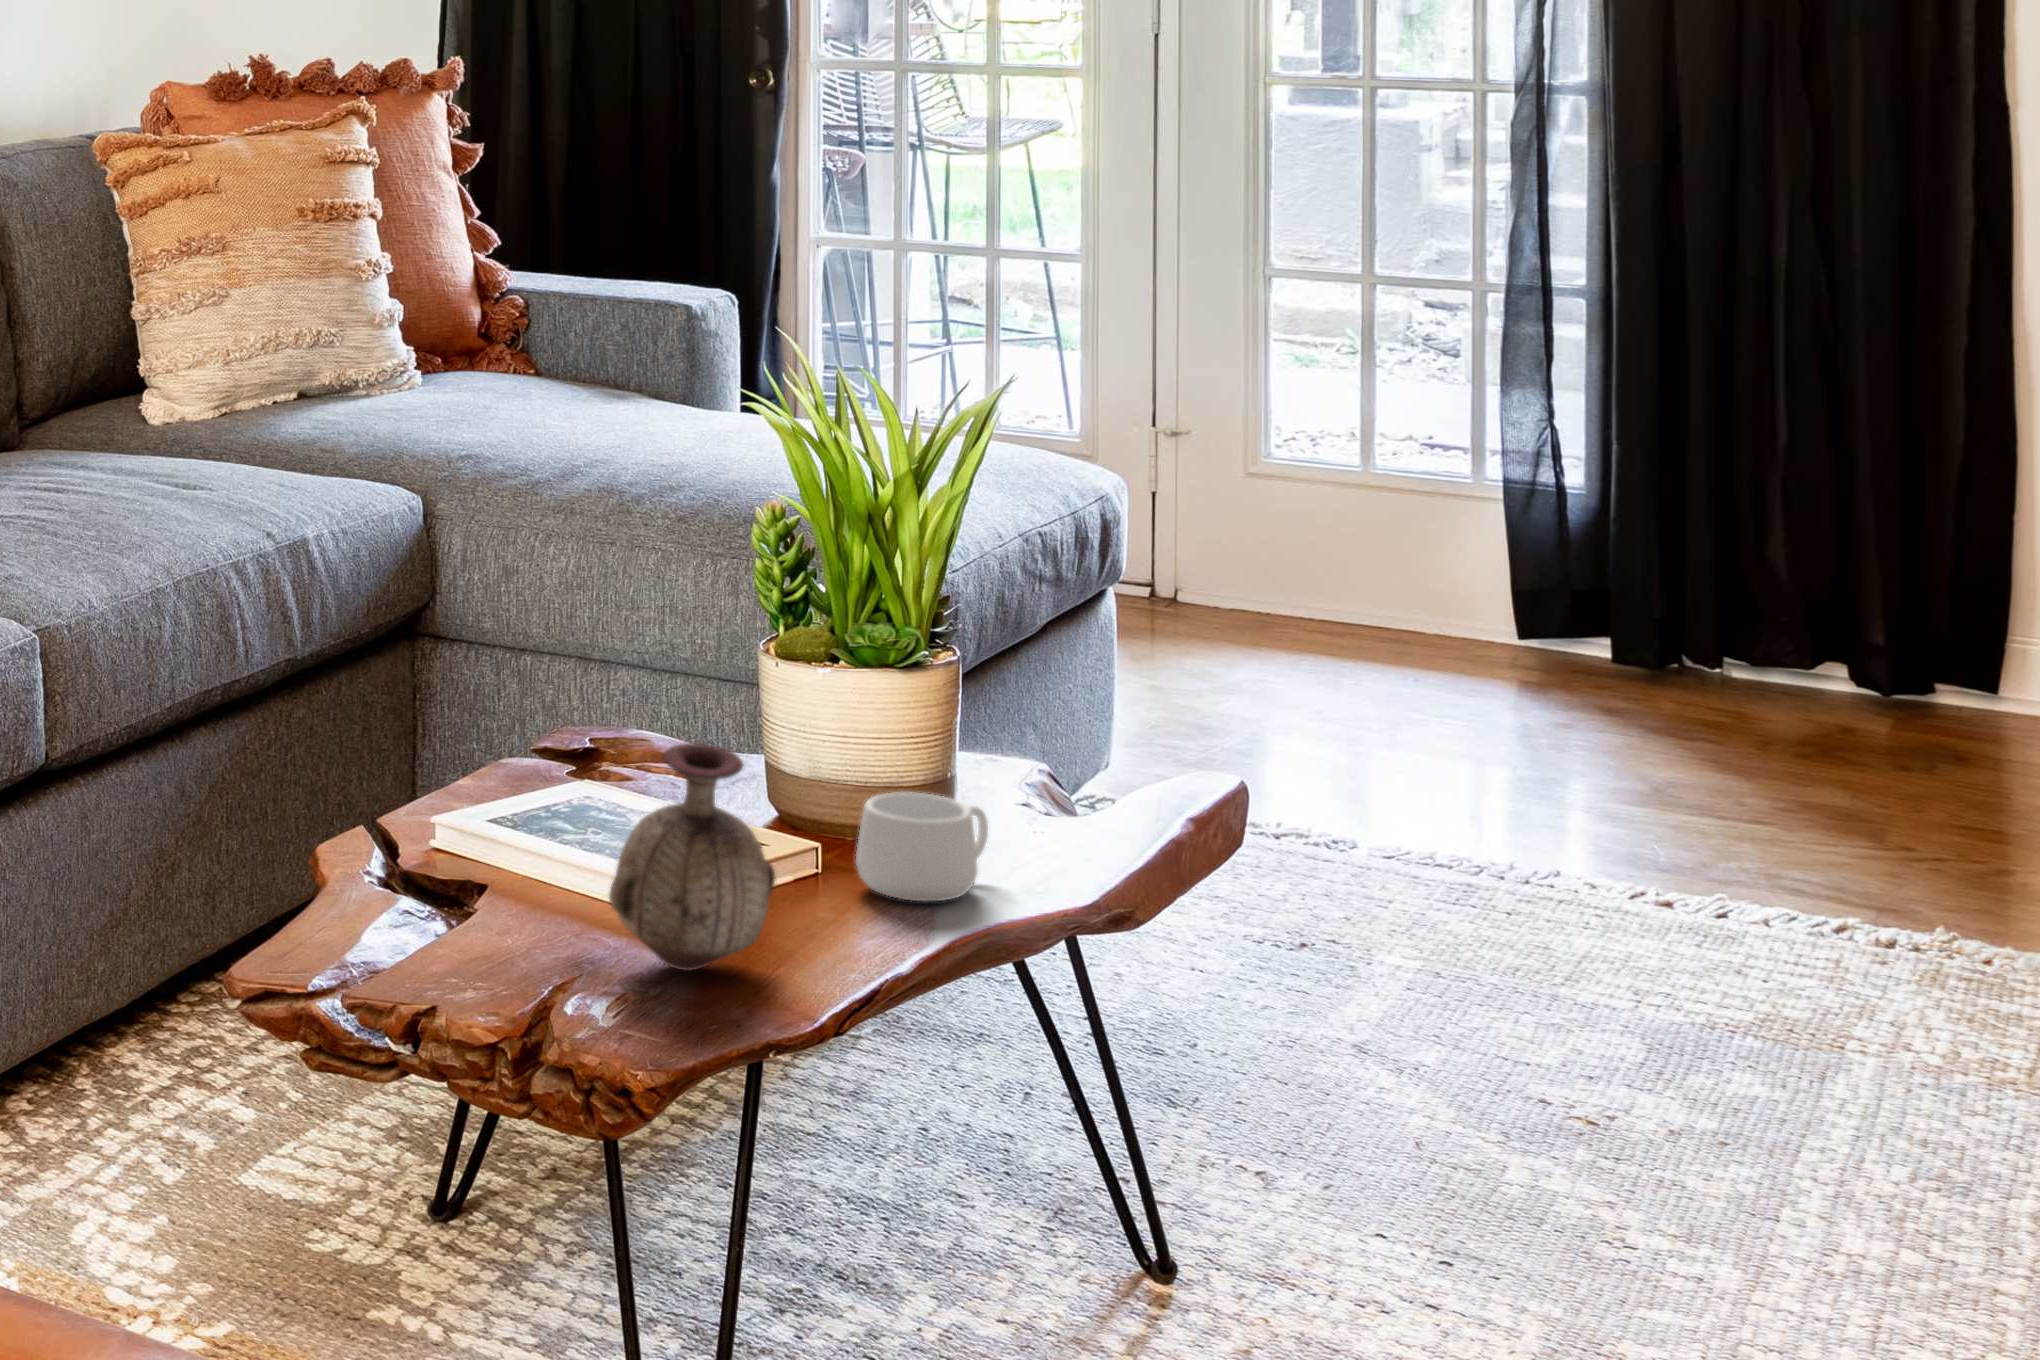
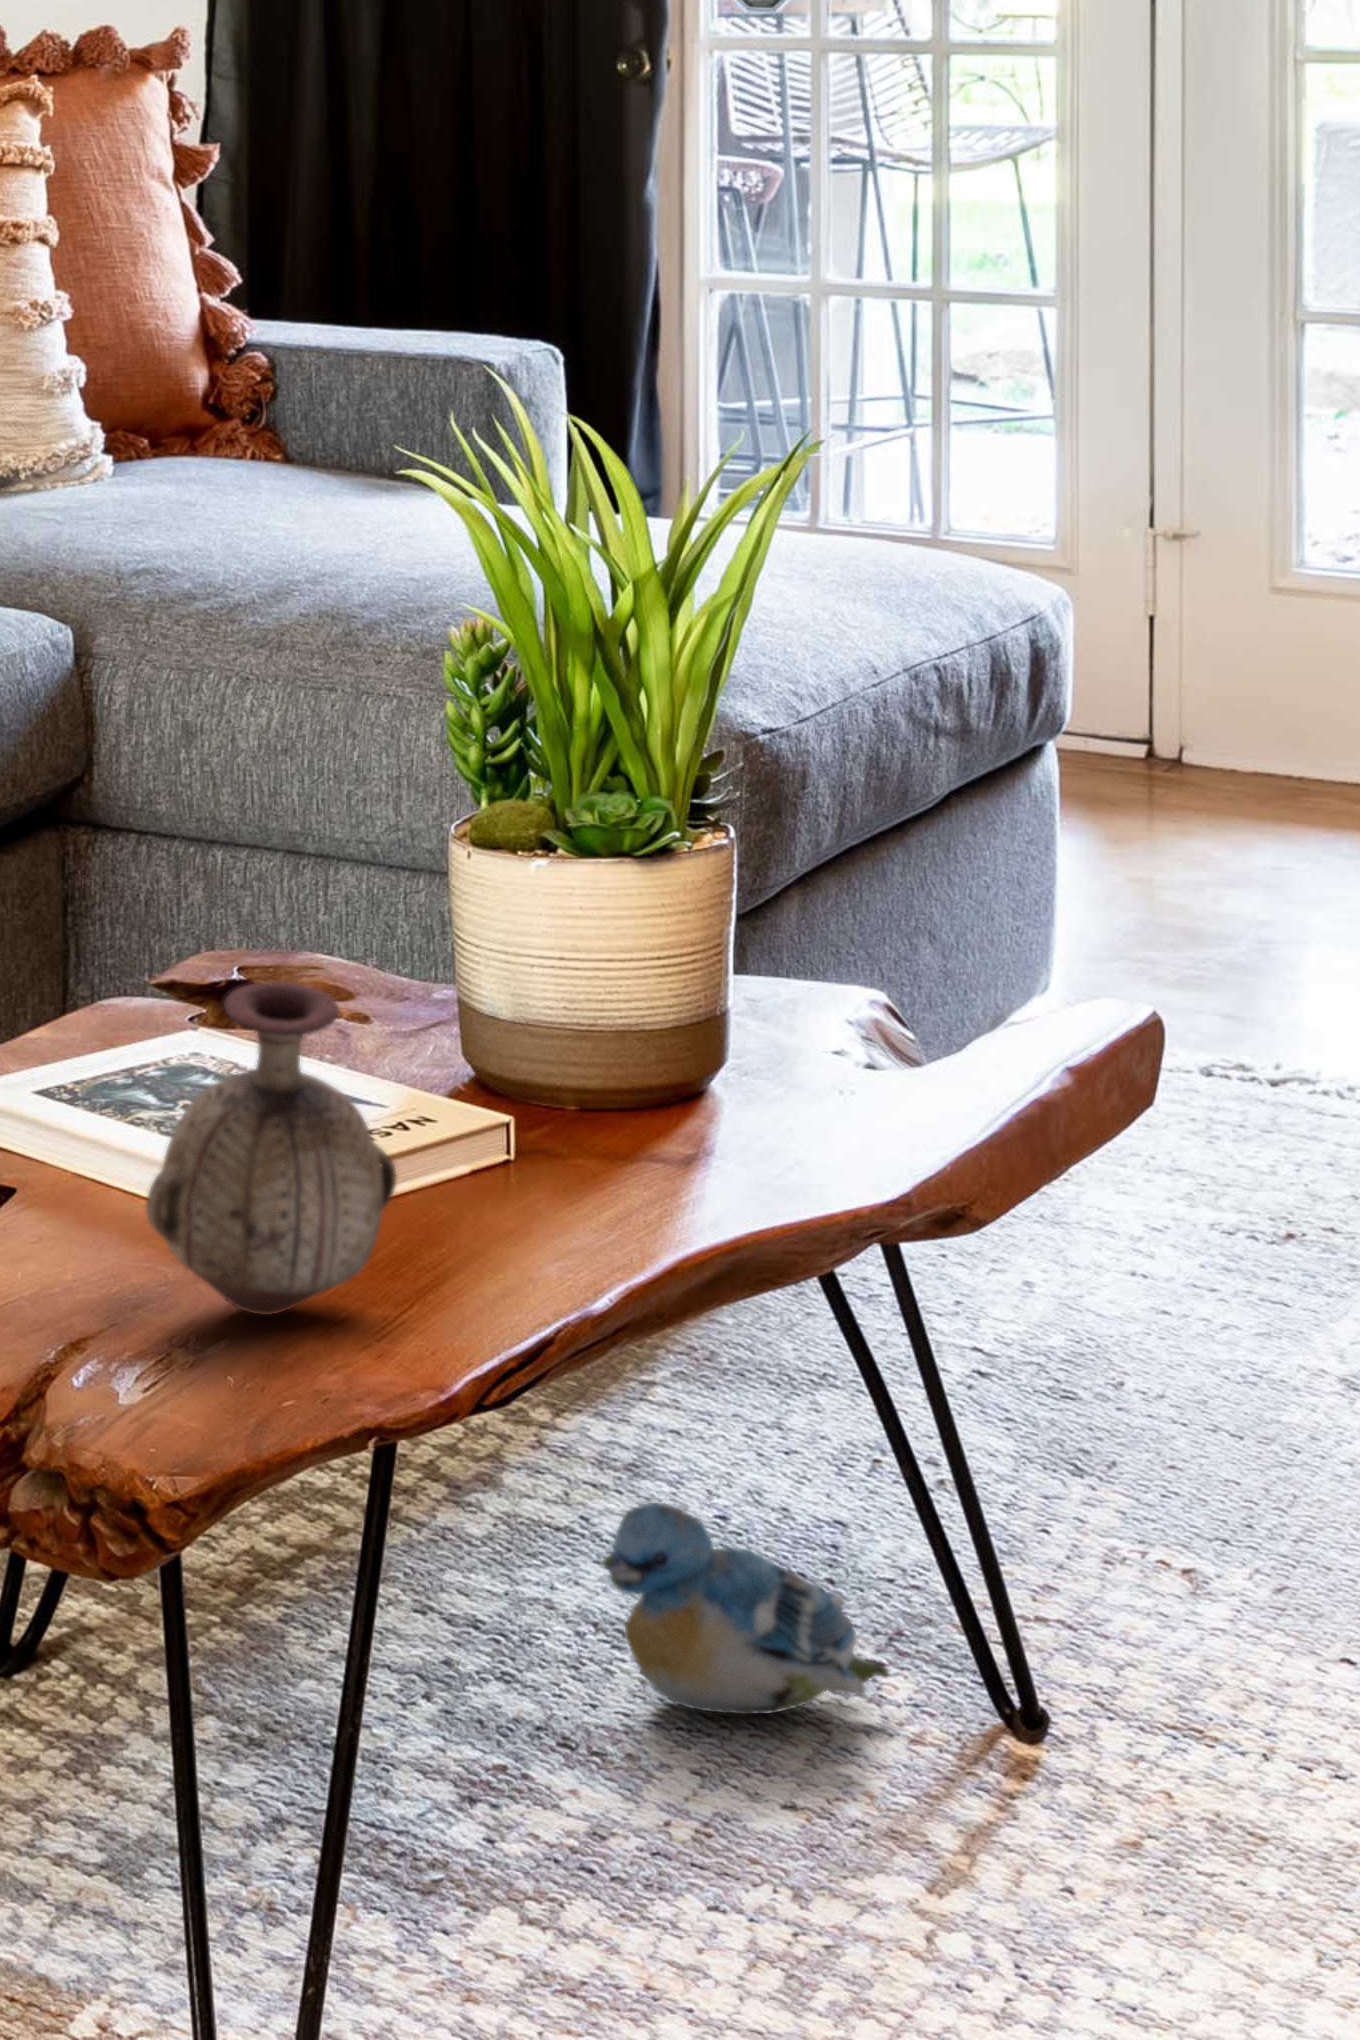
mug: present [856,792,988,901] -> none [543,1046,736,1205]
plush toy: none [866,1111,1067,1257] -> present [601,1503,888,1714]

